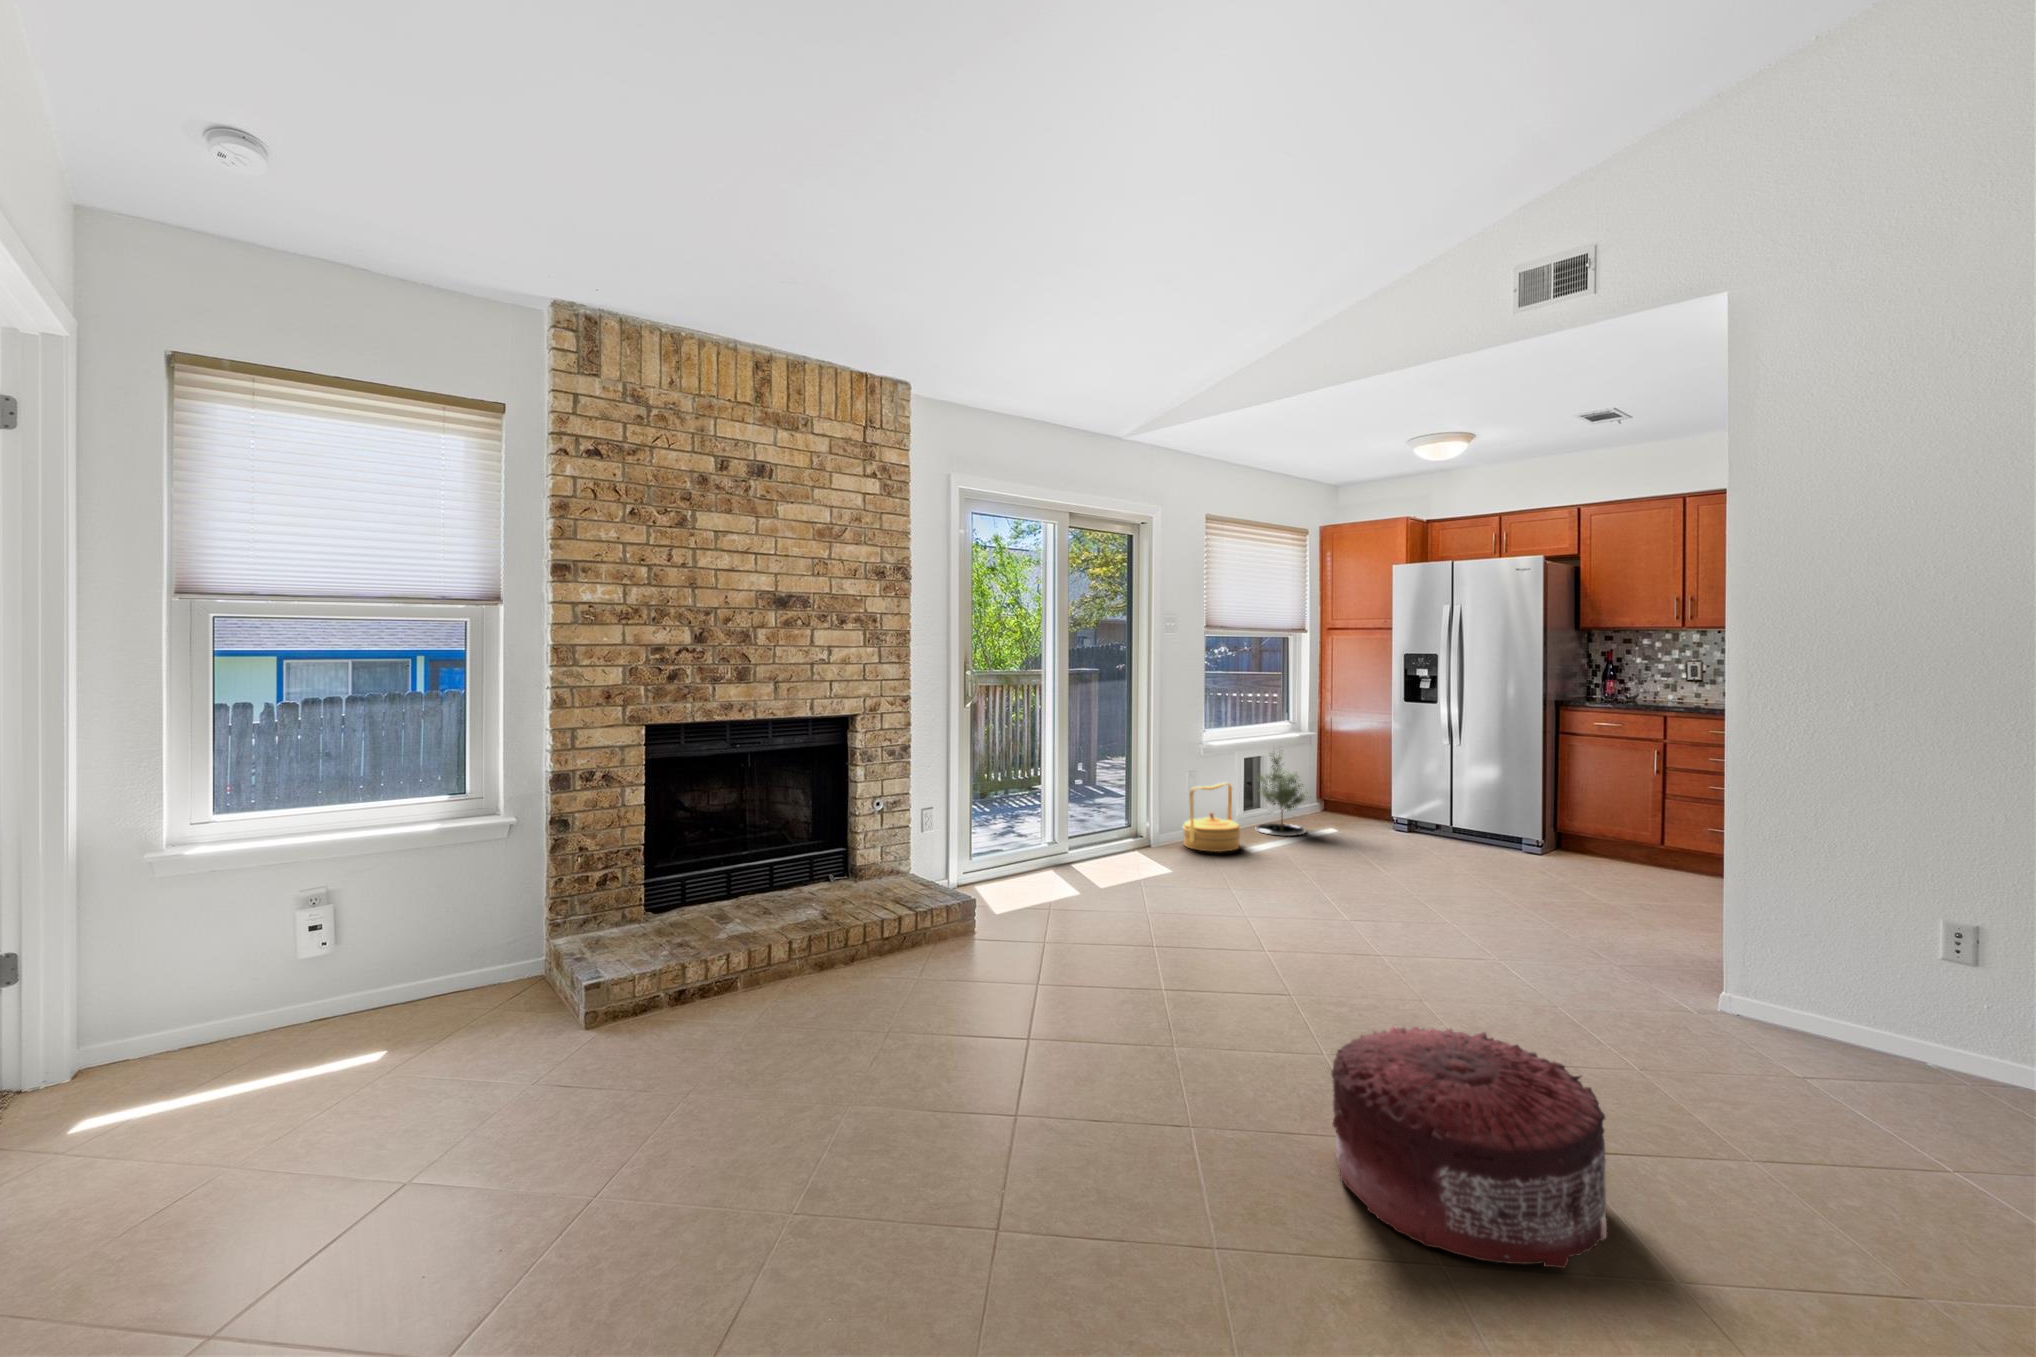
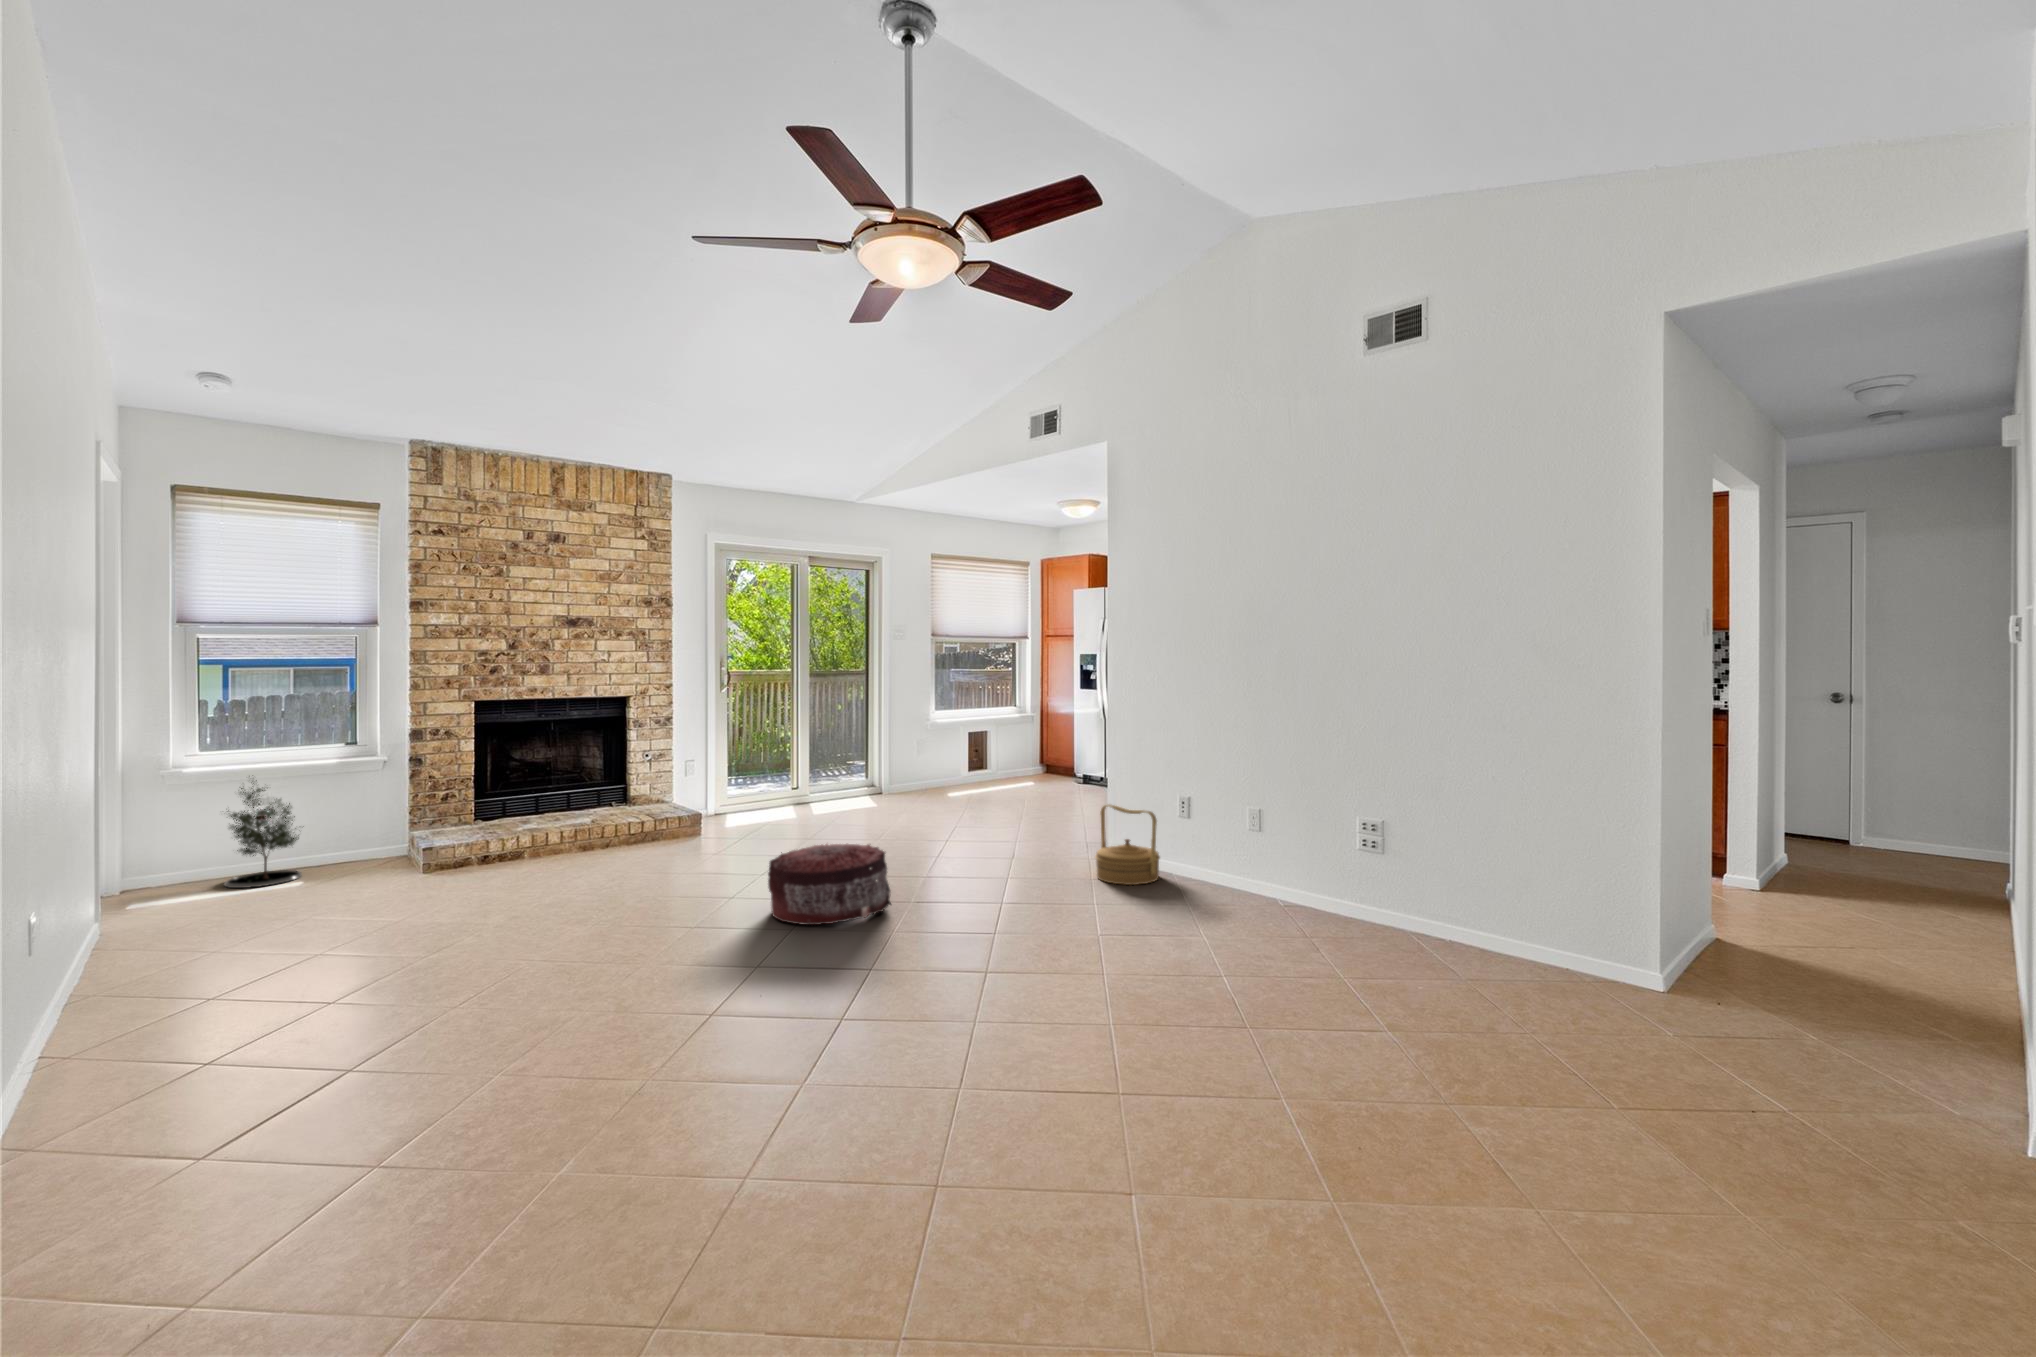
potted tree: present [1256,753,1308,836] -> present [224,780,302,888]
woven basket: present [1183,783,1240,852] -> present [1095,804,1160,885]

